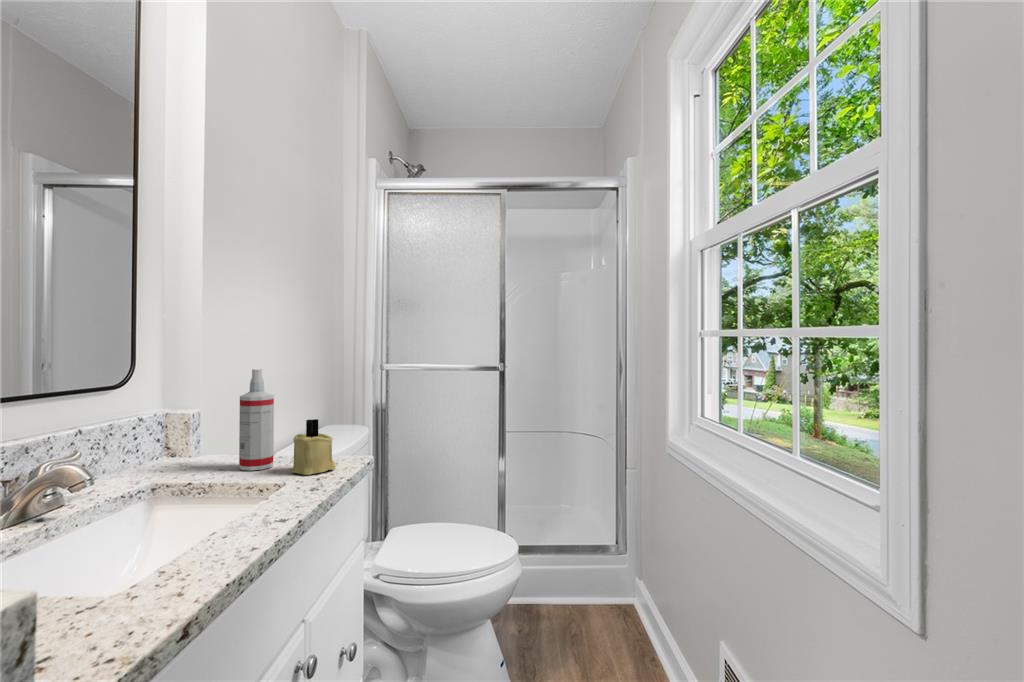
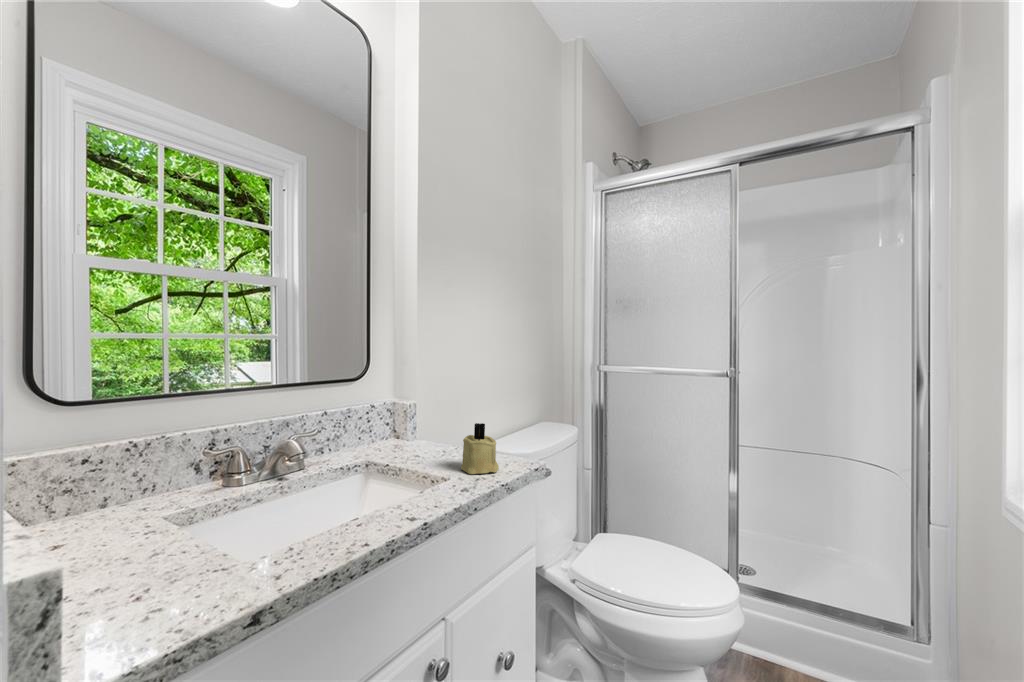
spray bottle: present [239,369,274,471] -> none [429,374,457,461]

